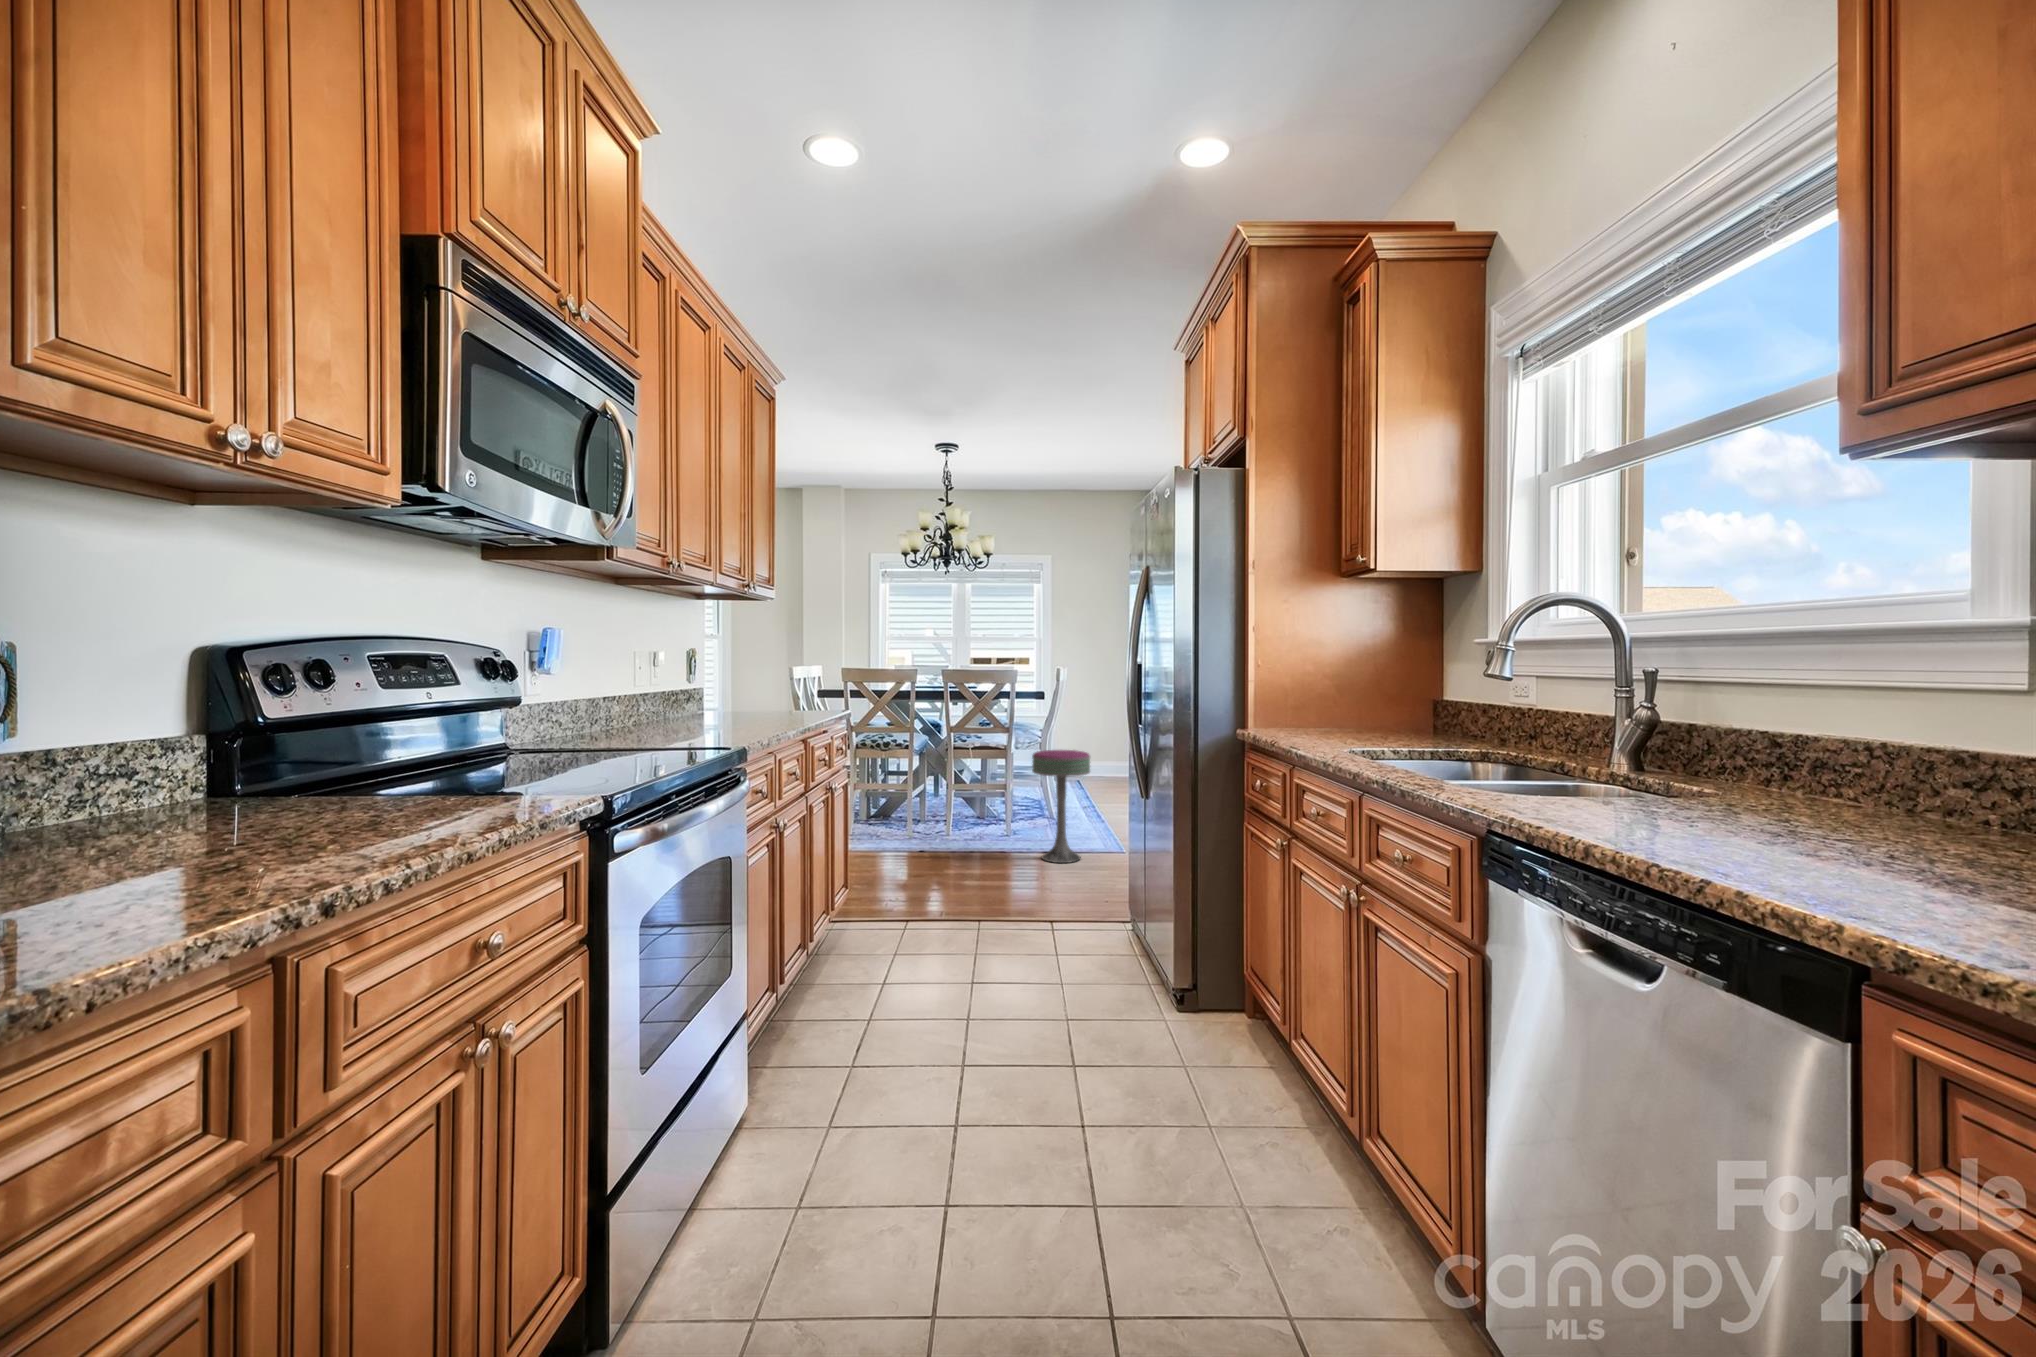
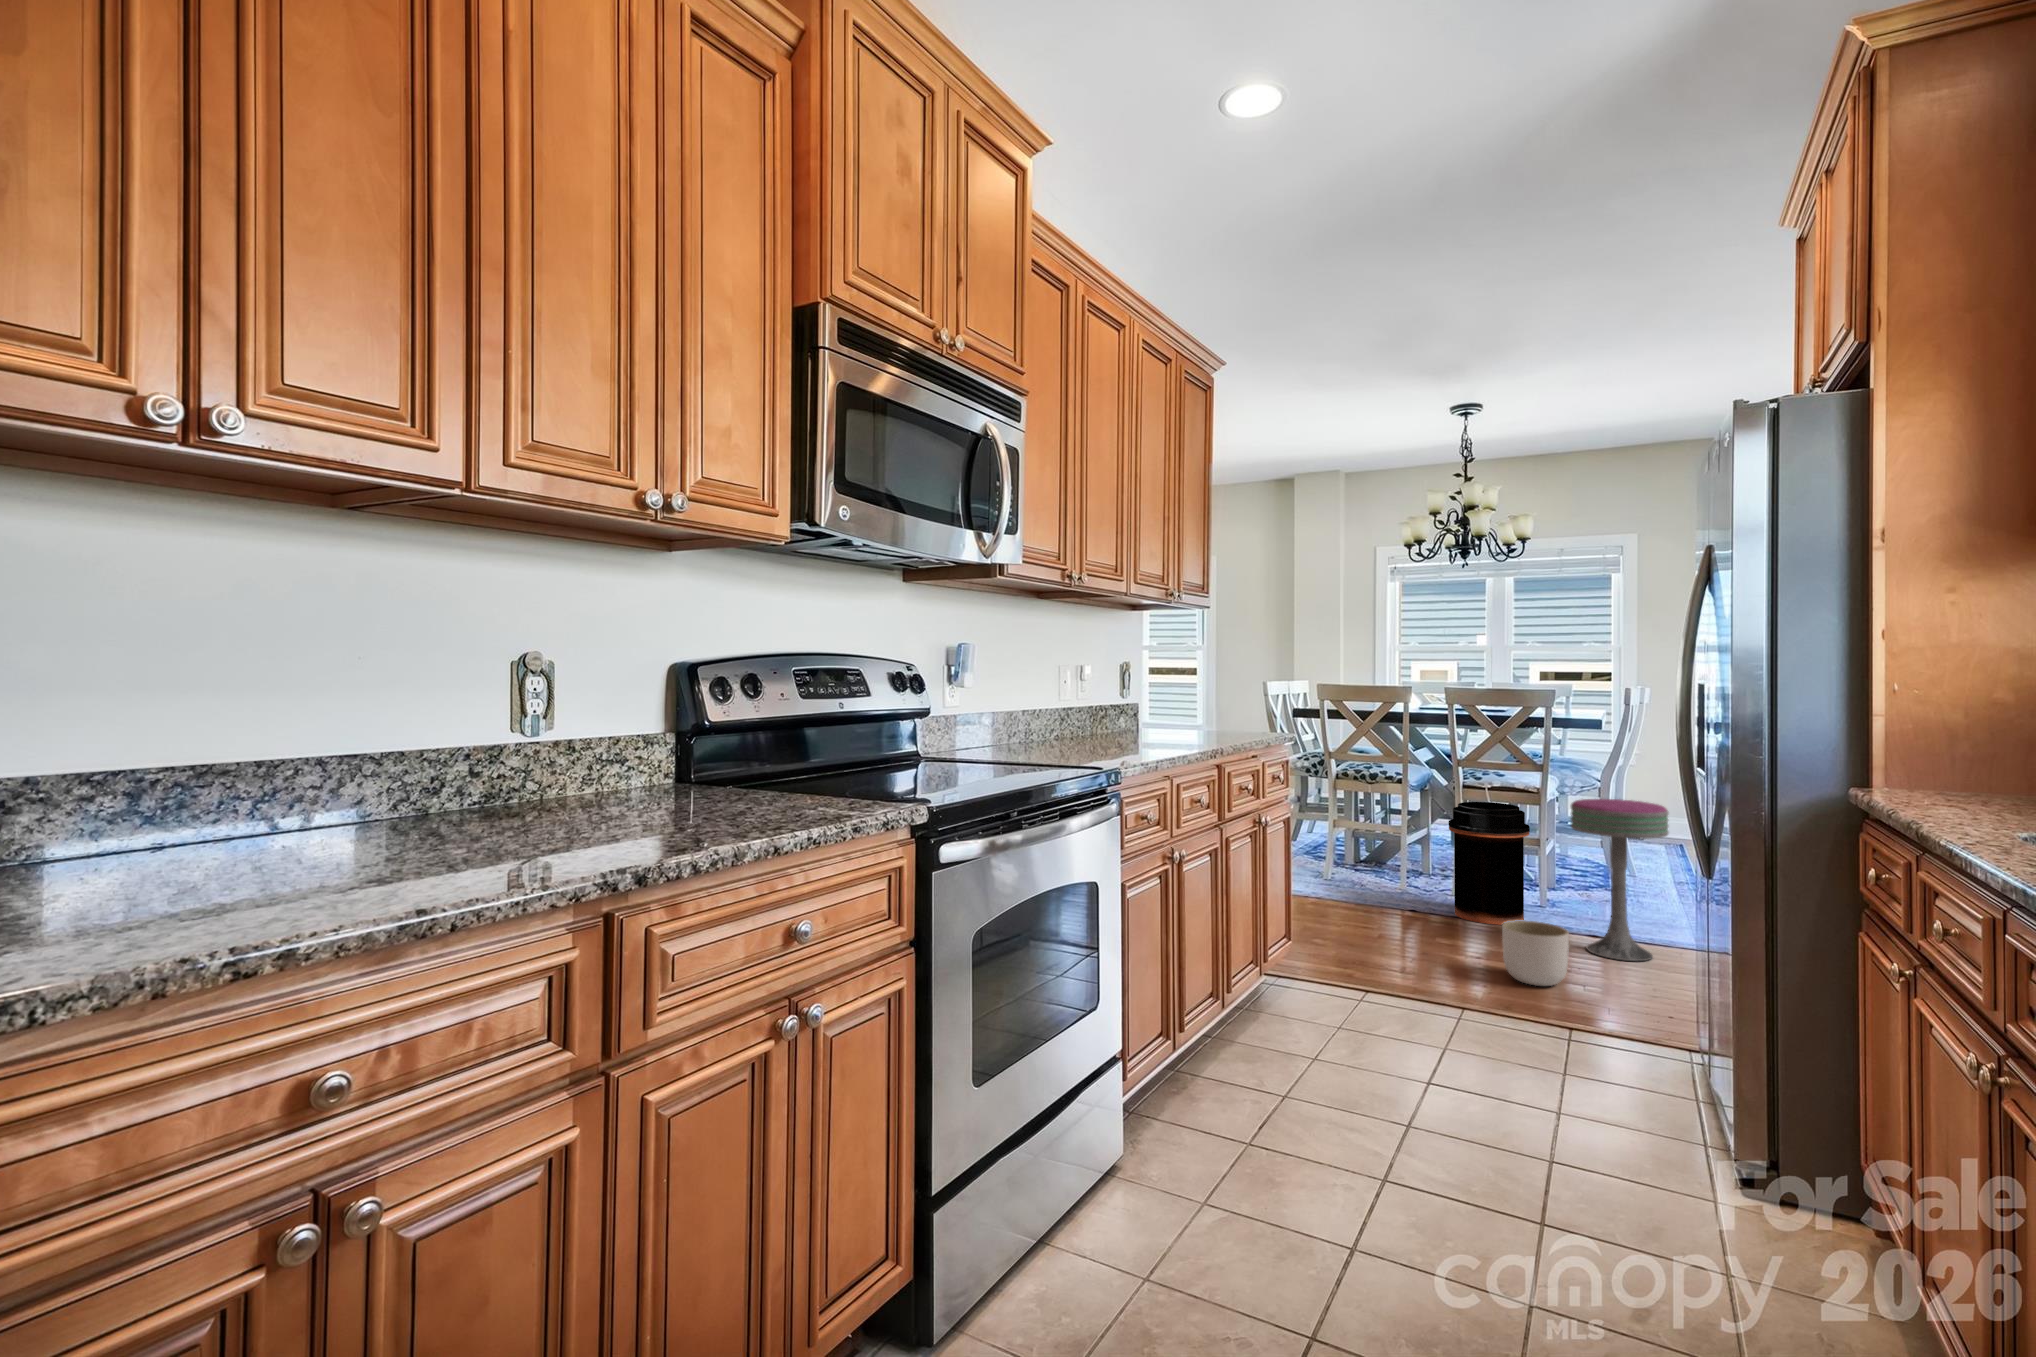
trash can: none [948,758,1002,850] -> present [1449,802,1530,925]
planter: none [996,843,1038,890] -> present [1502,920,1569,986]

